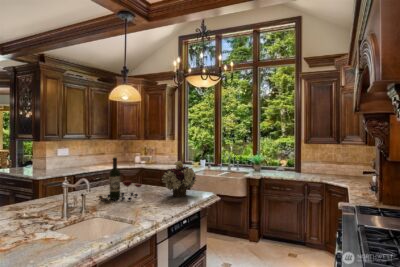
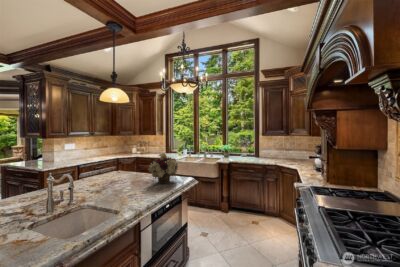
wine bottle: present [99,158,142,201] -> none [91,151,131,191]

